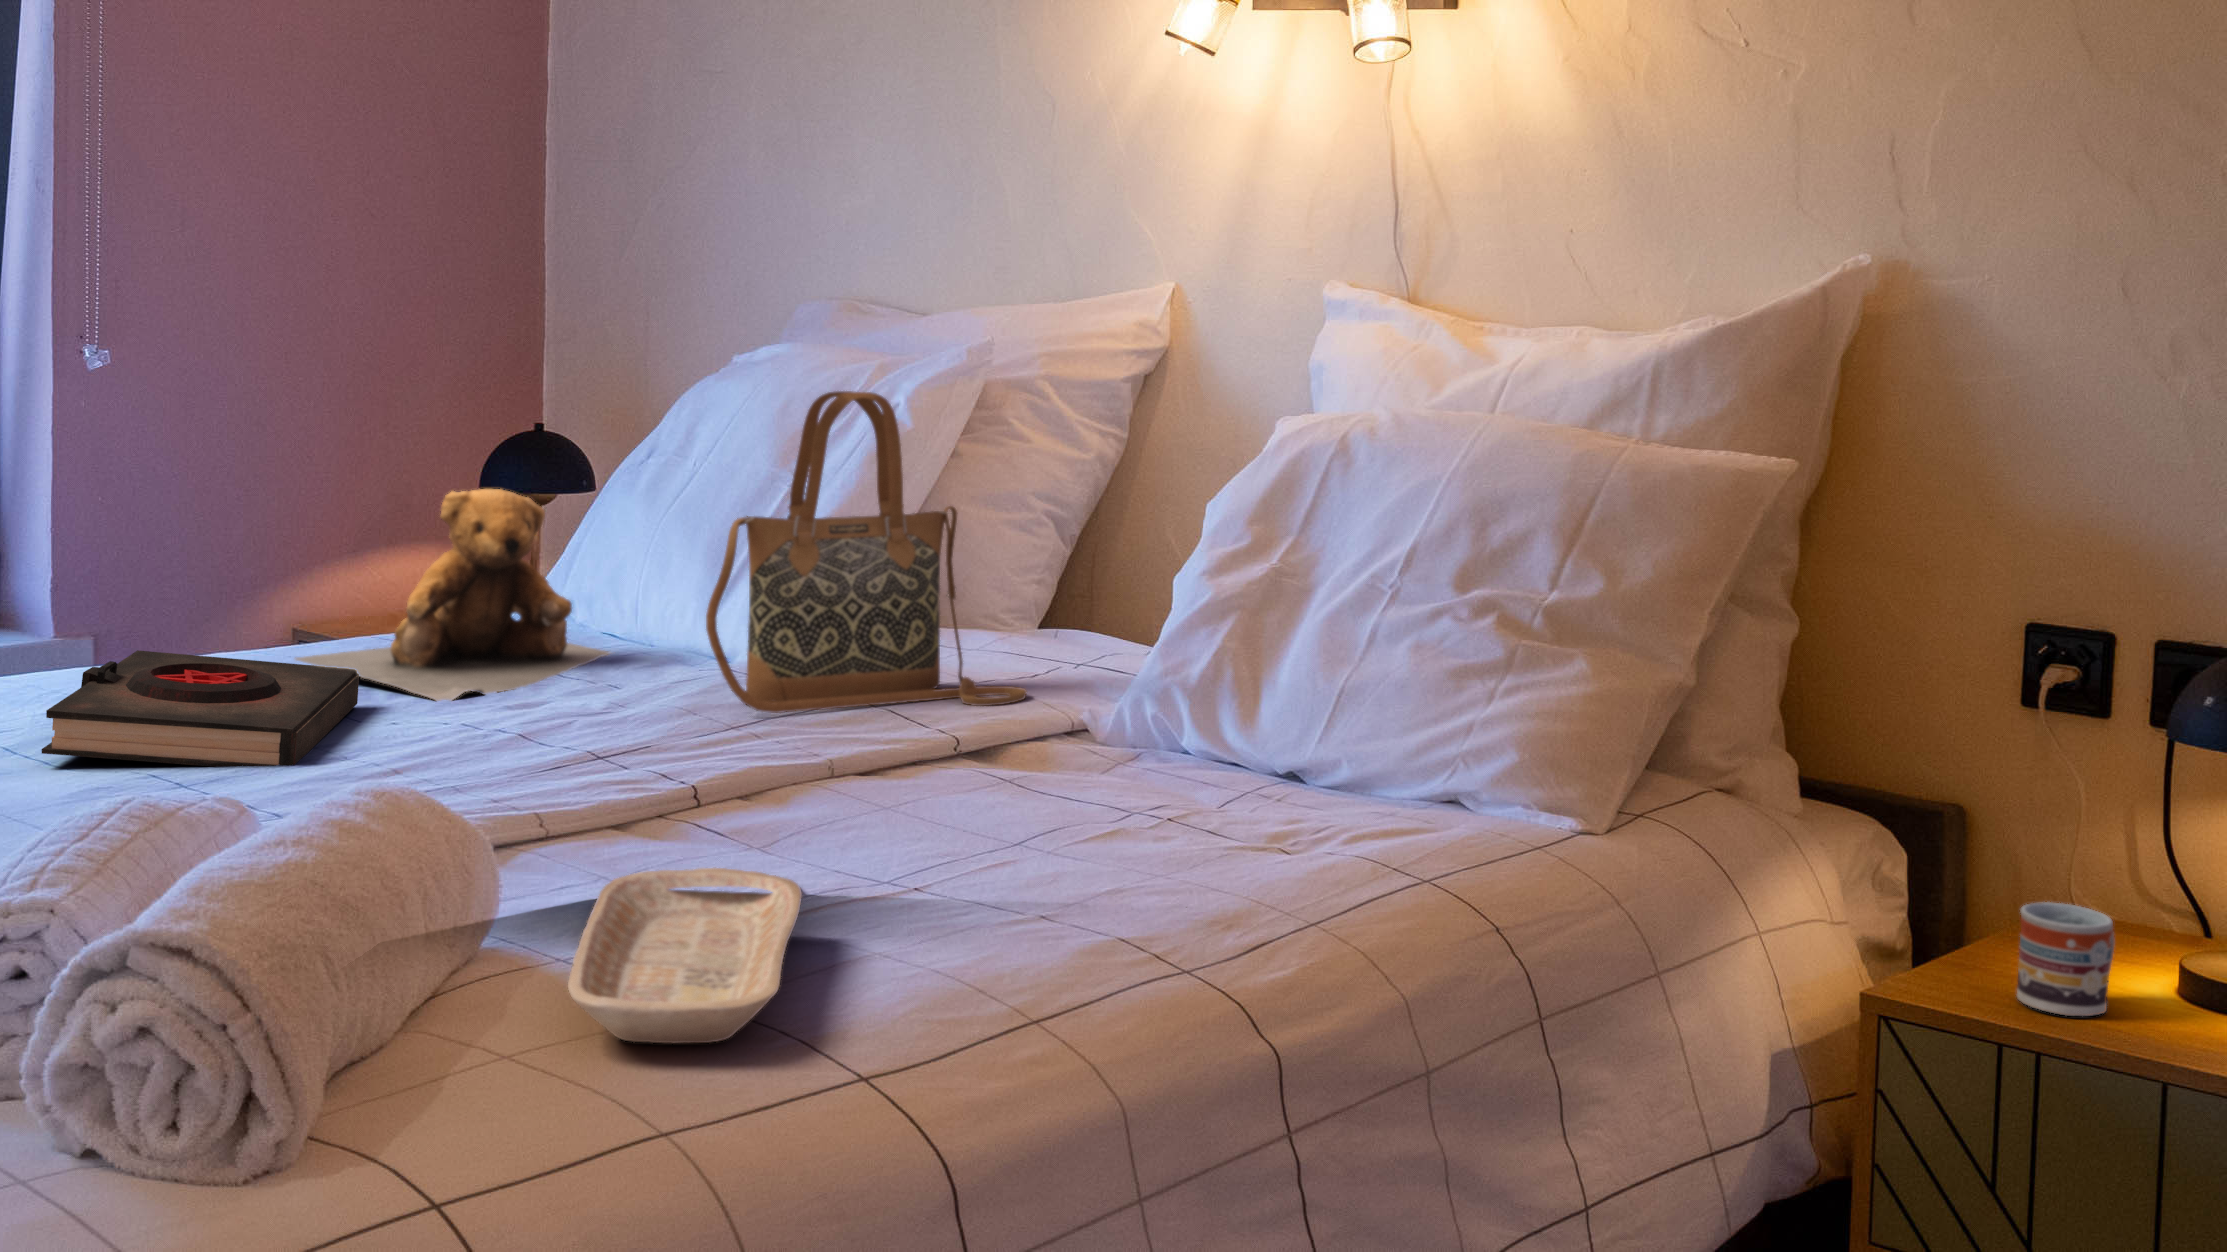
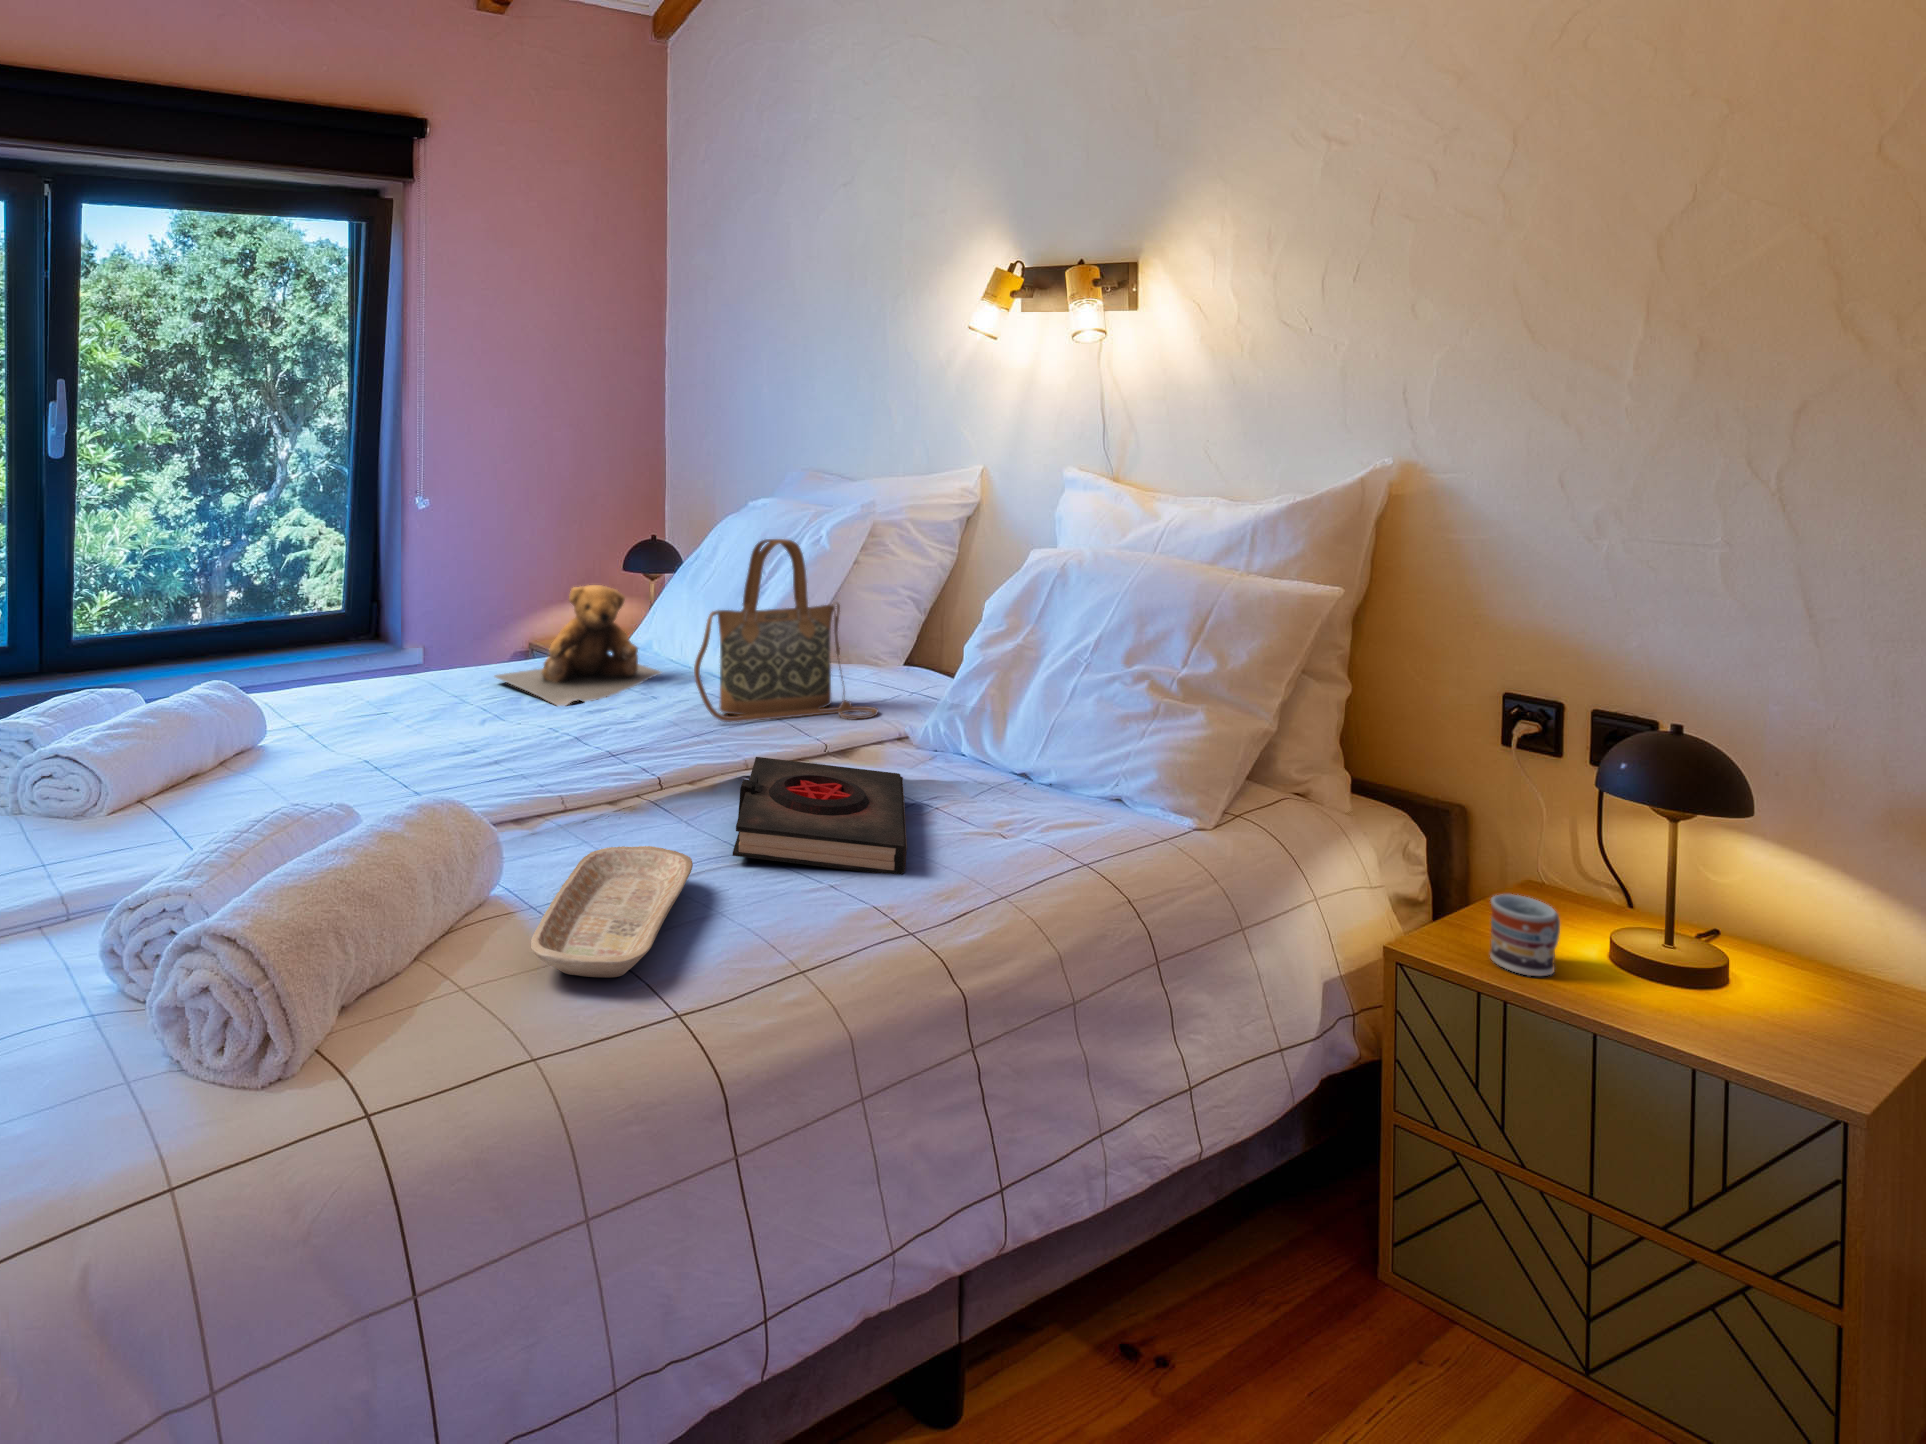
book: present [42,650,359,767] -> present [732,757,907,875]

